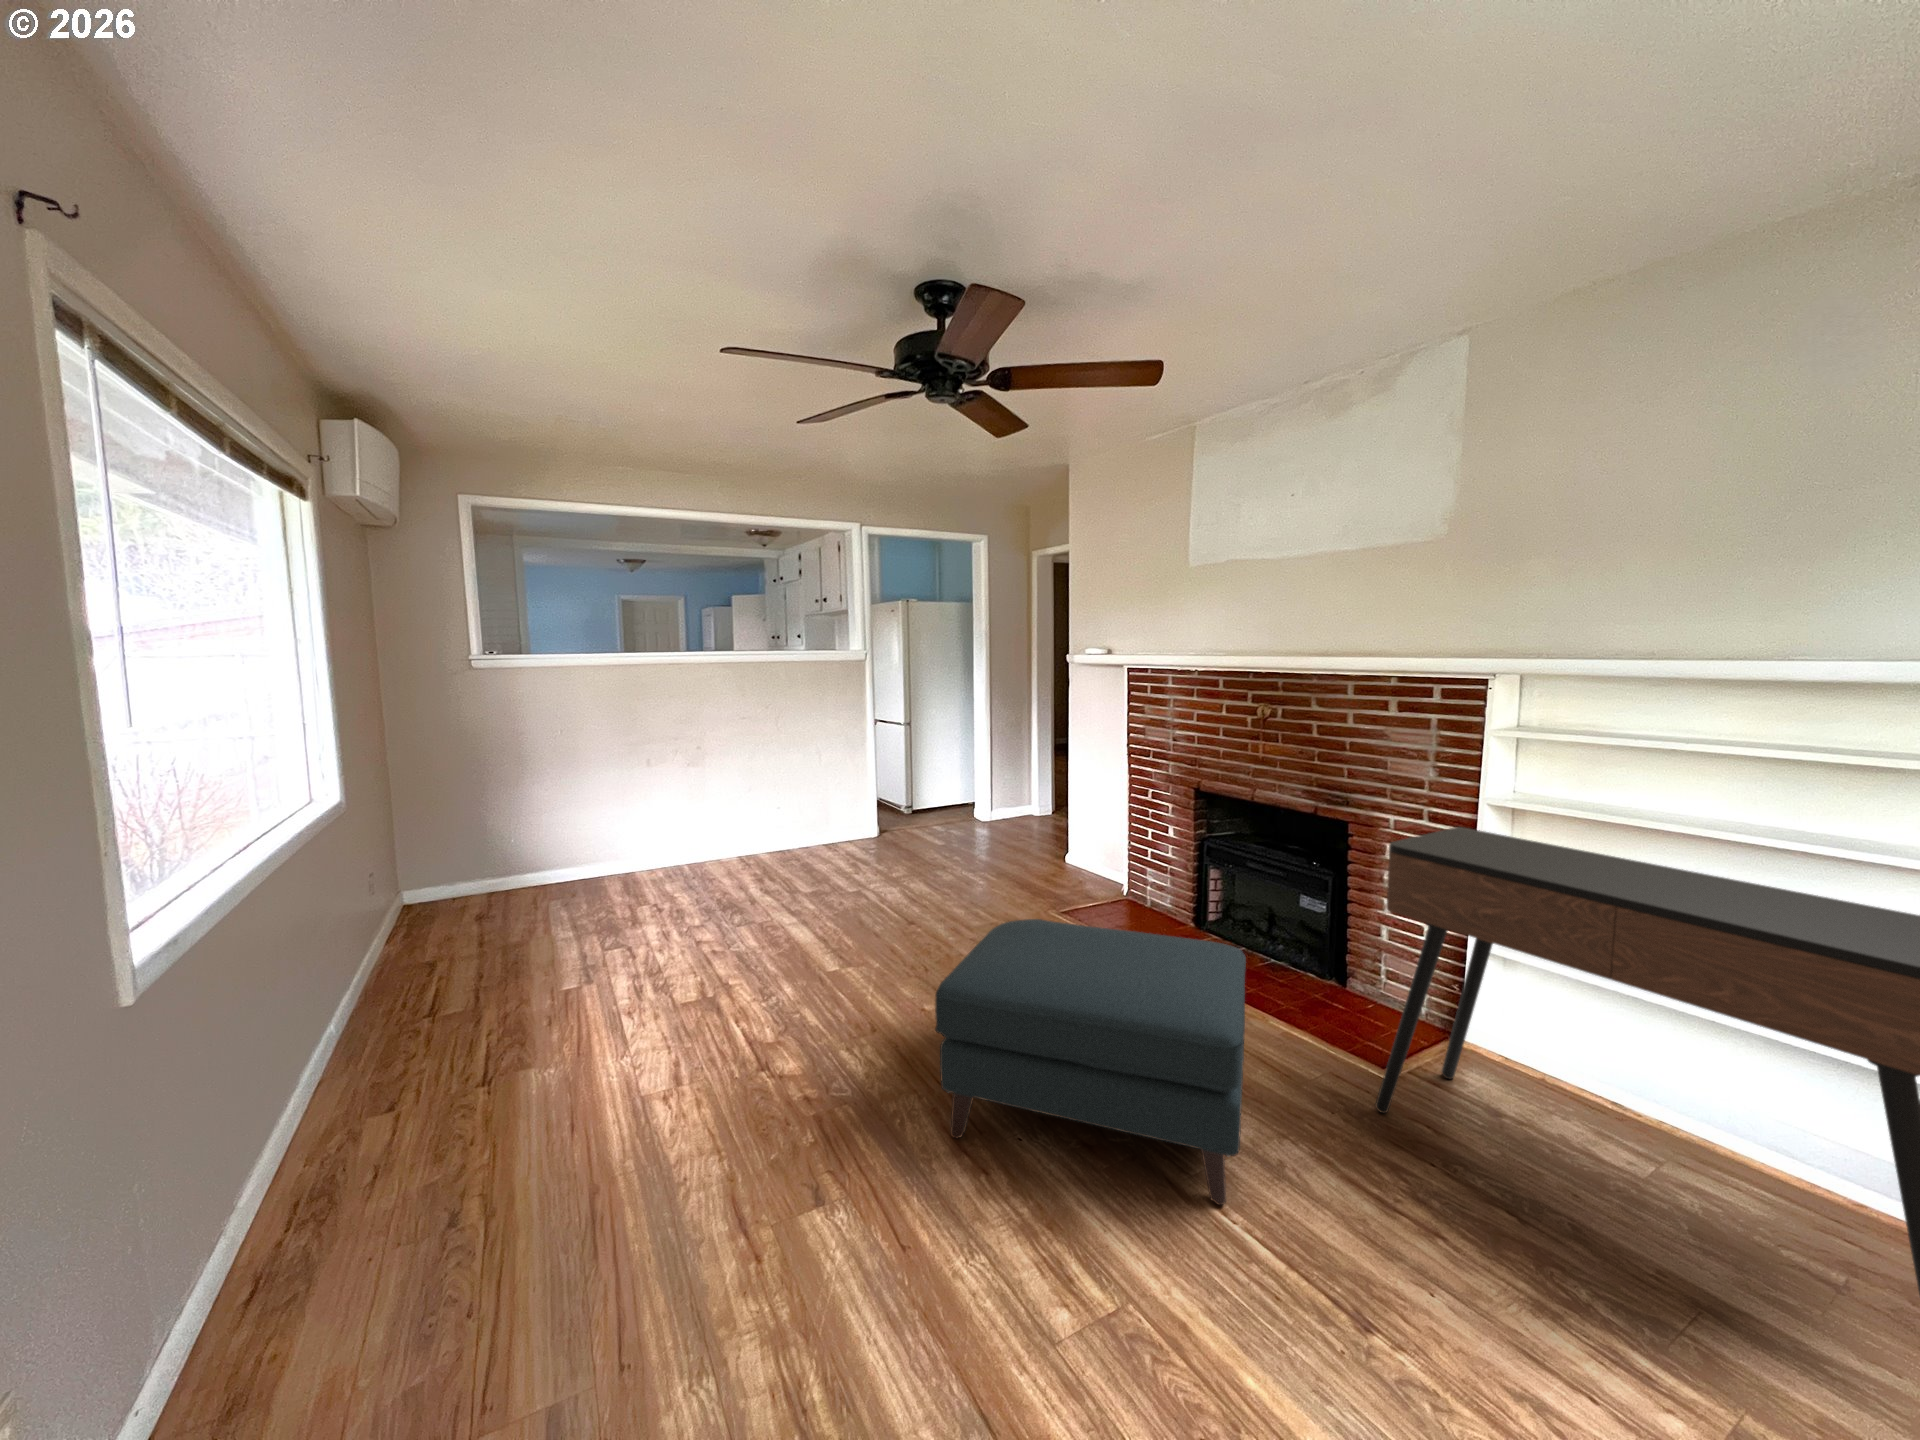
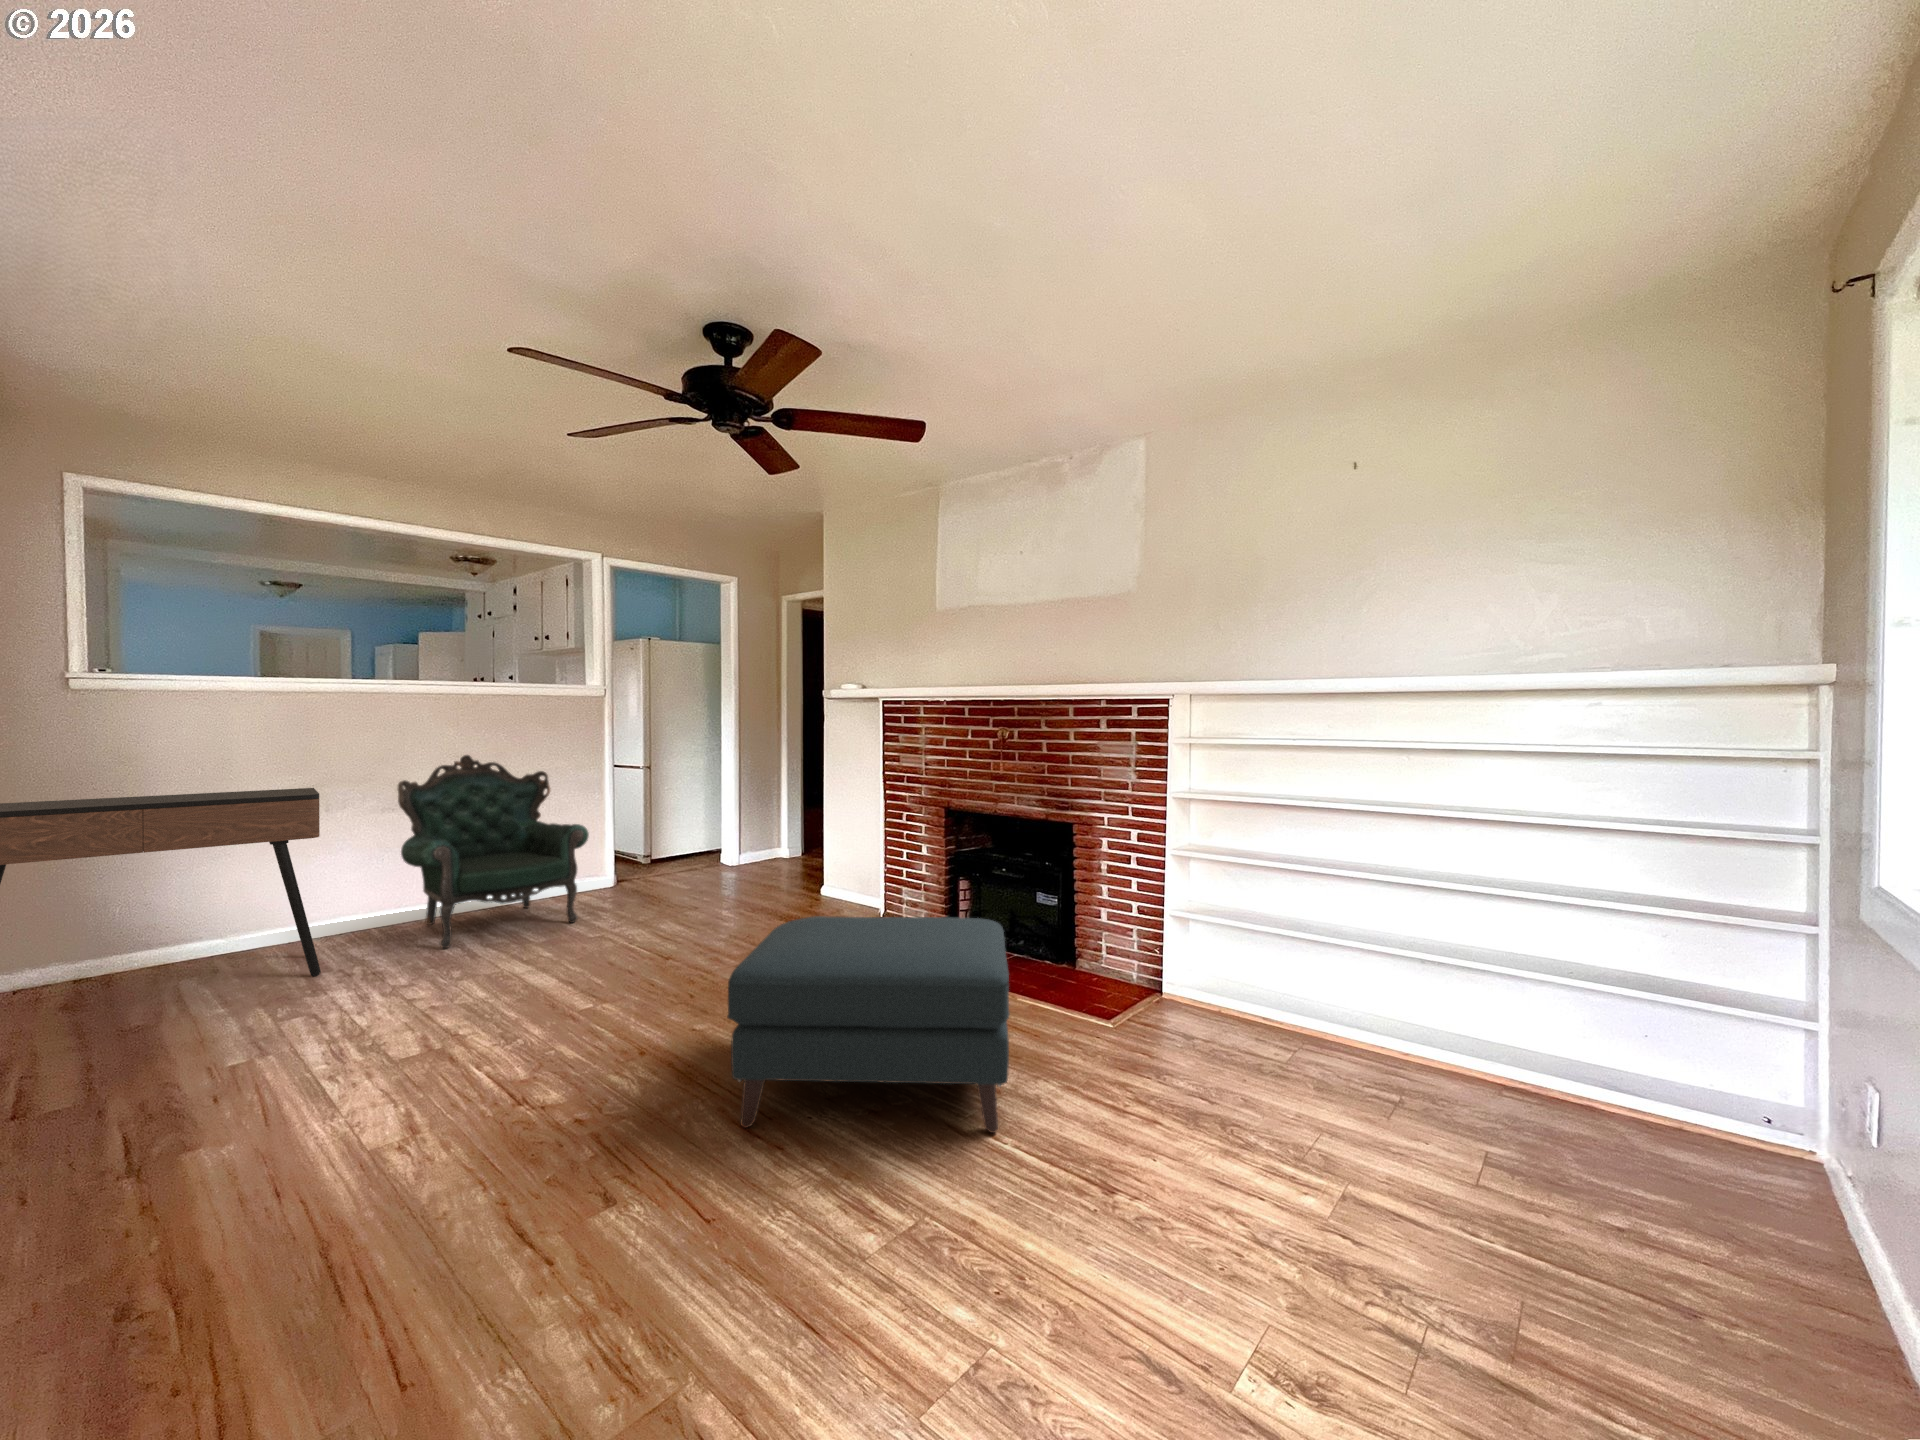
armchair: none [696,718,846,892] -> present [398,755,589,948]
console table: present [1375,827,1920,1295] -> present [0,788,321,976]

